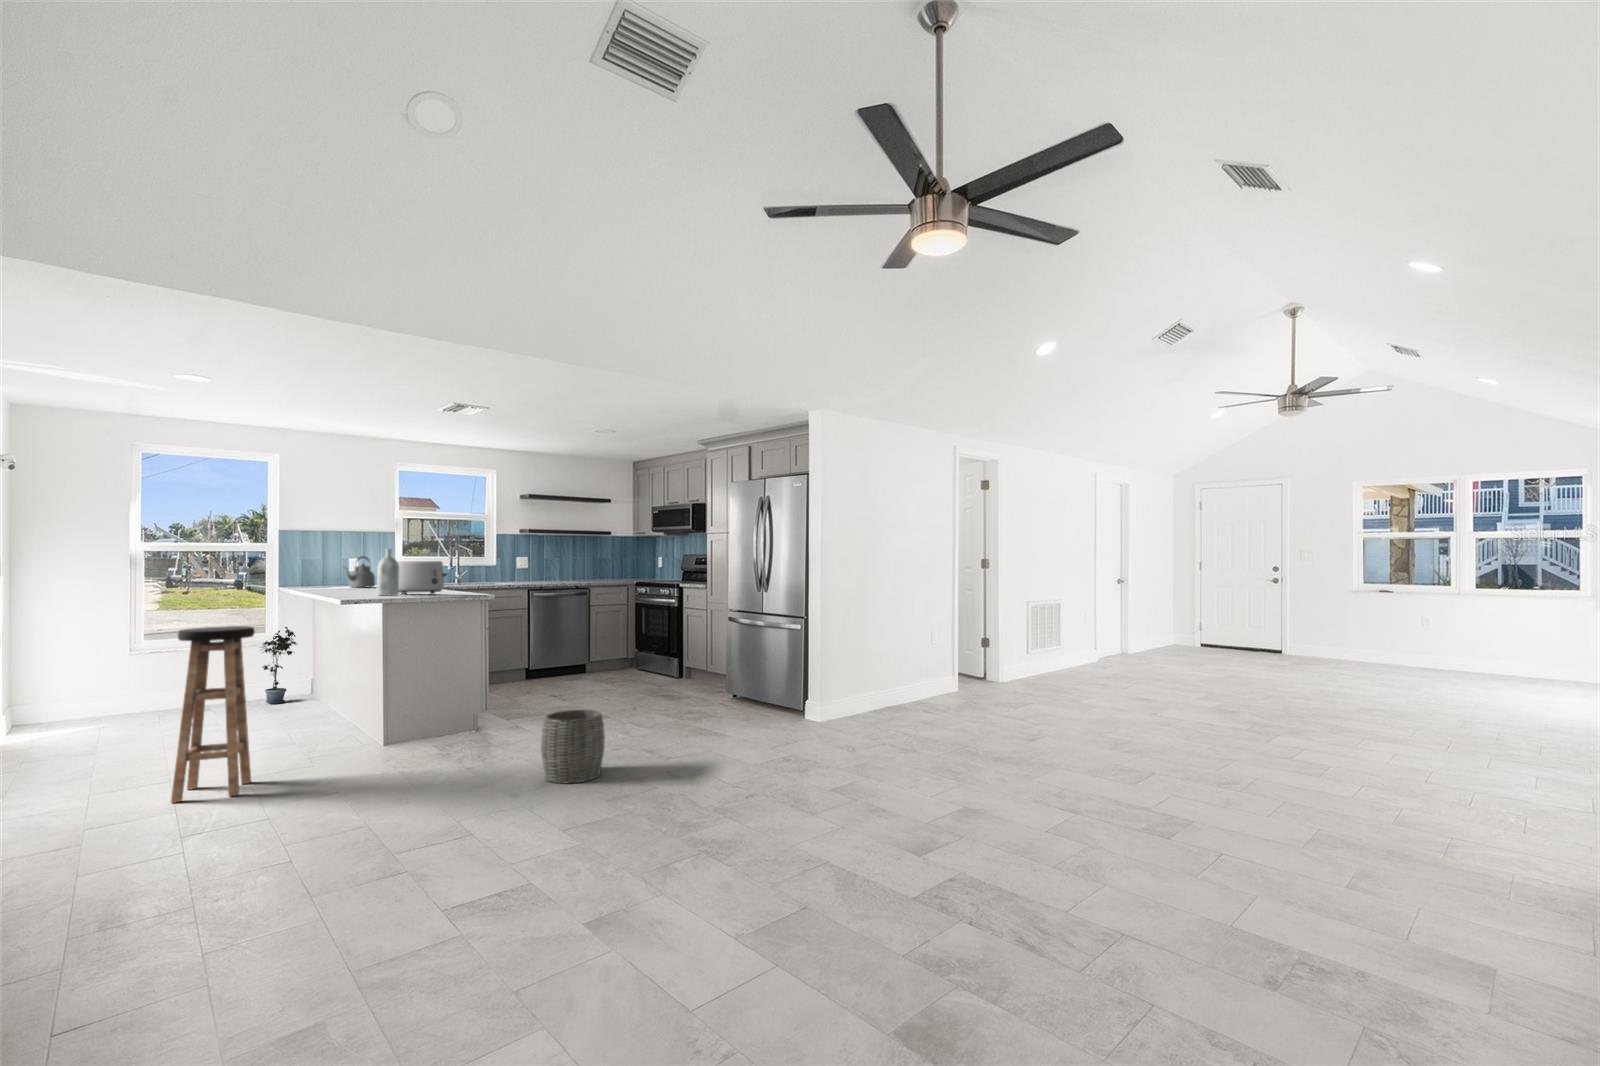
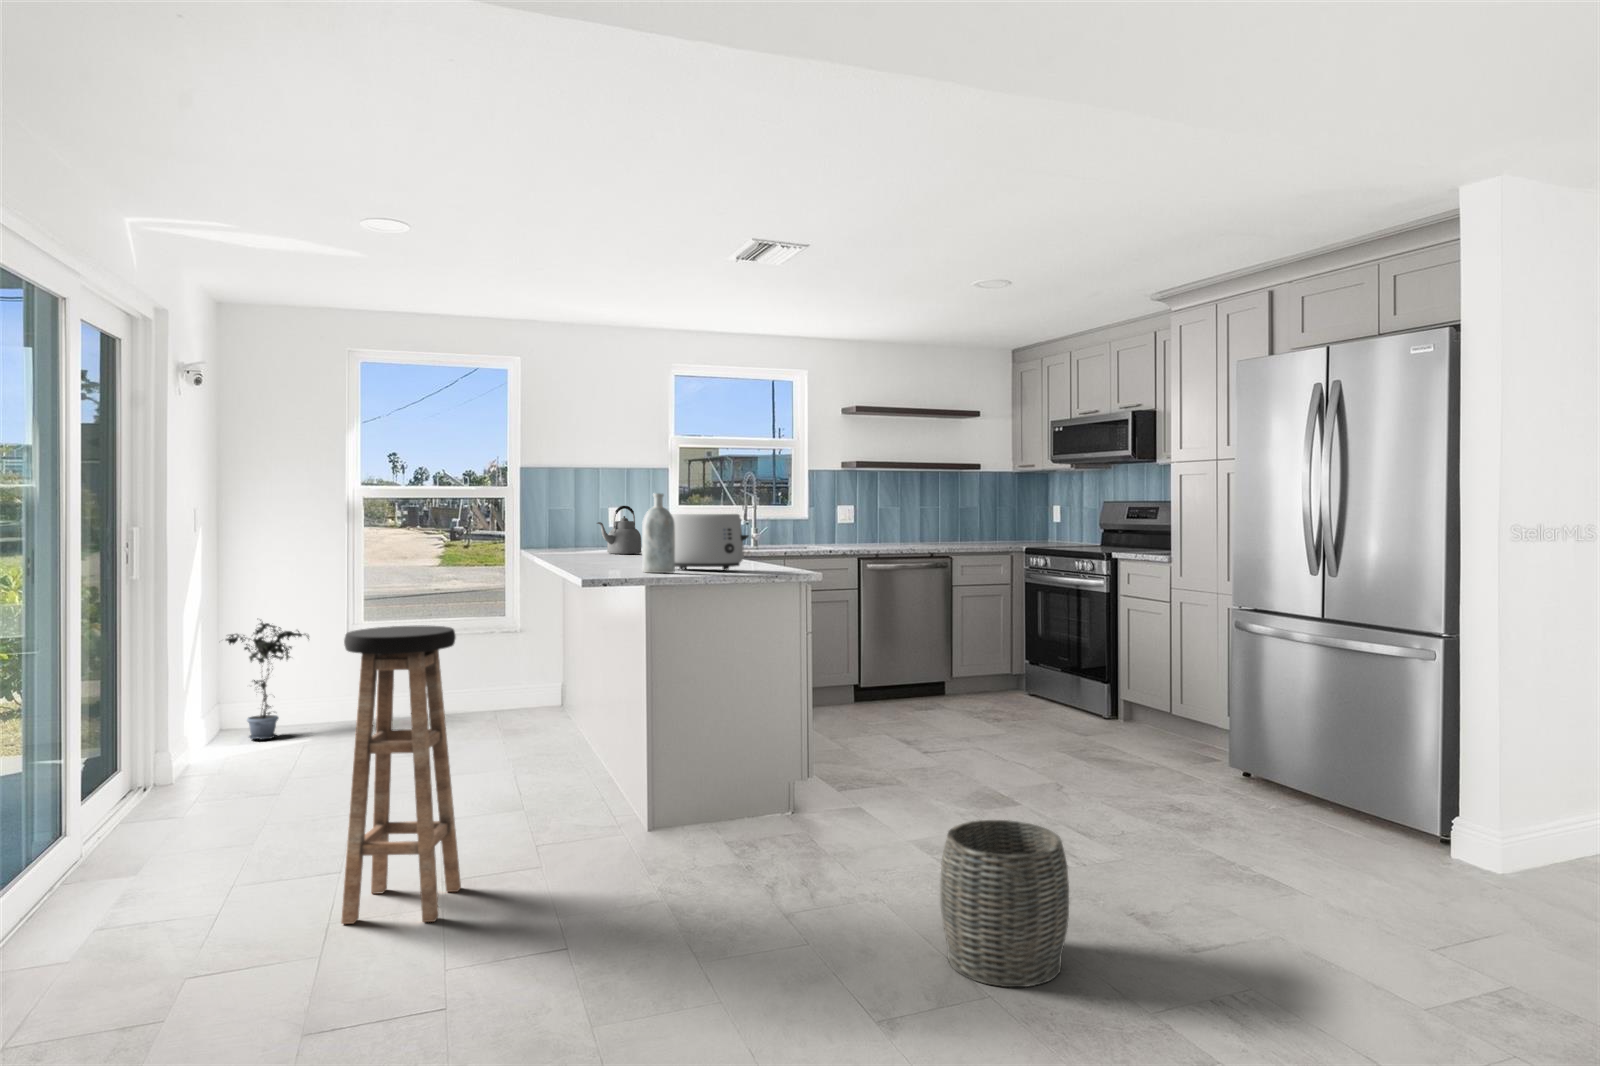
potted plant: present [261,627,297,704] -> present [226,620,309,739]

